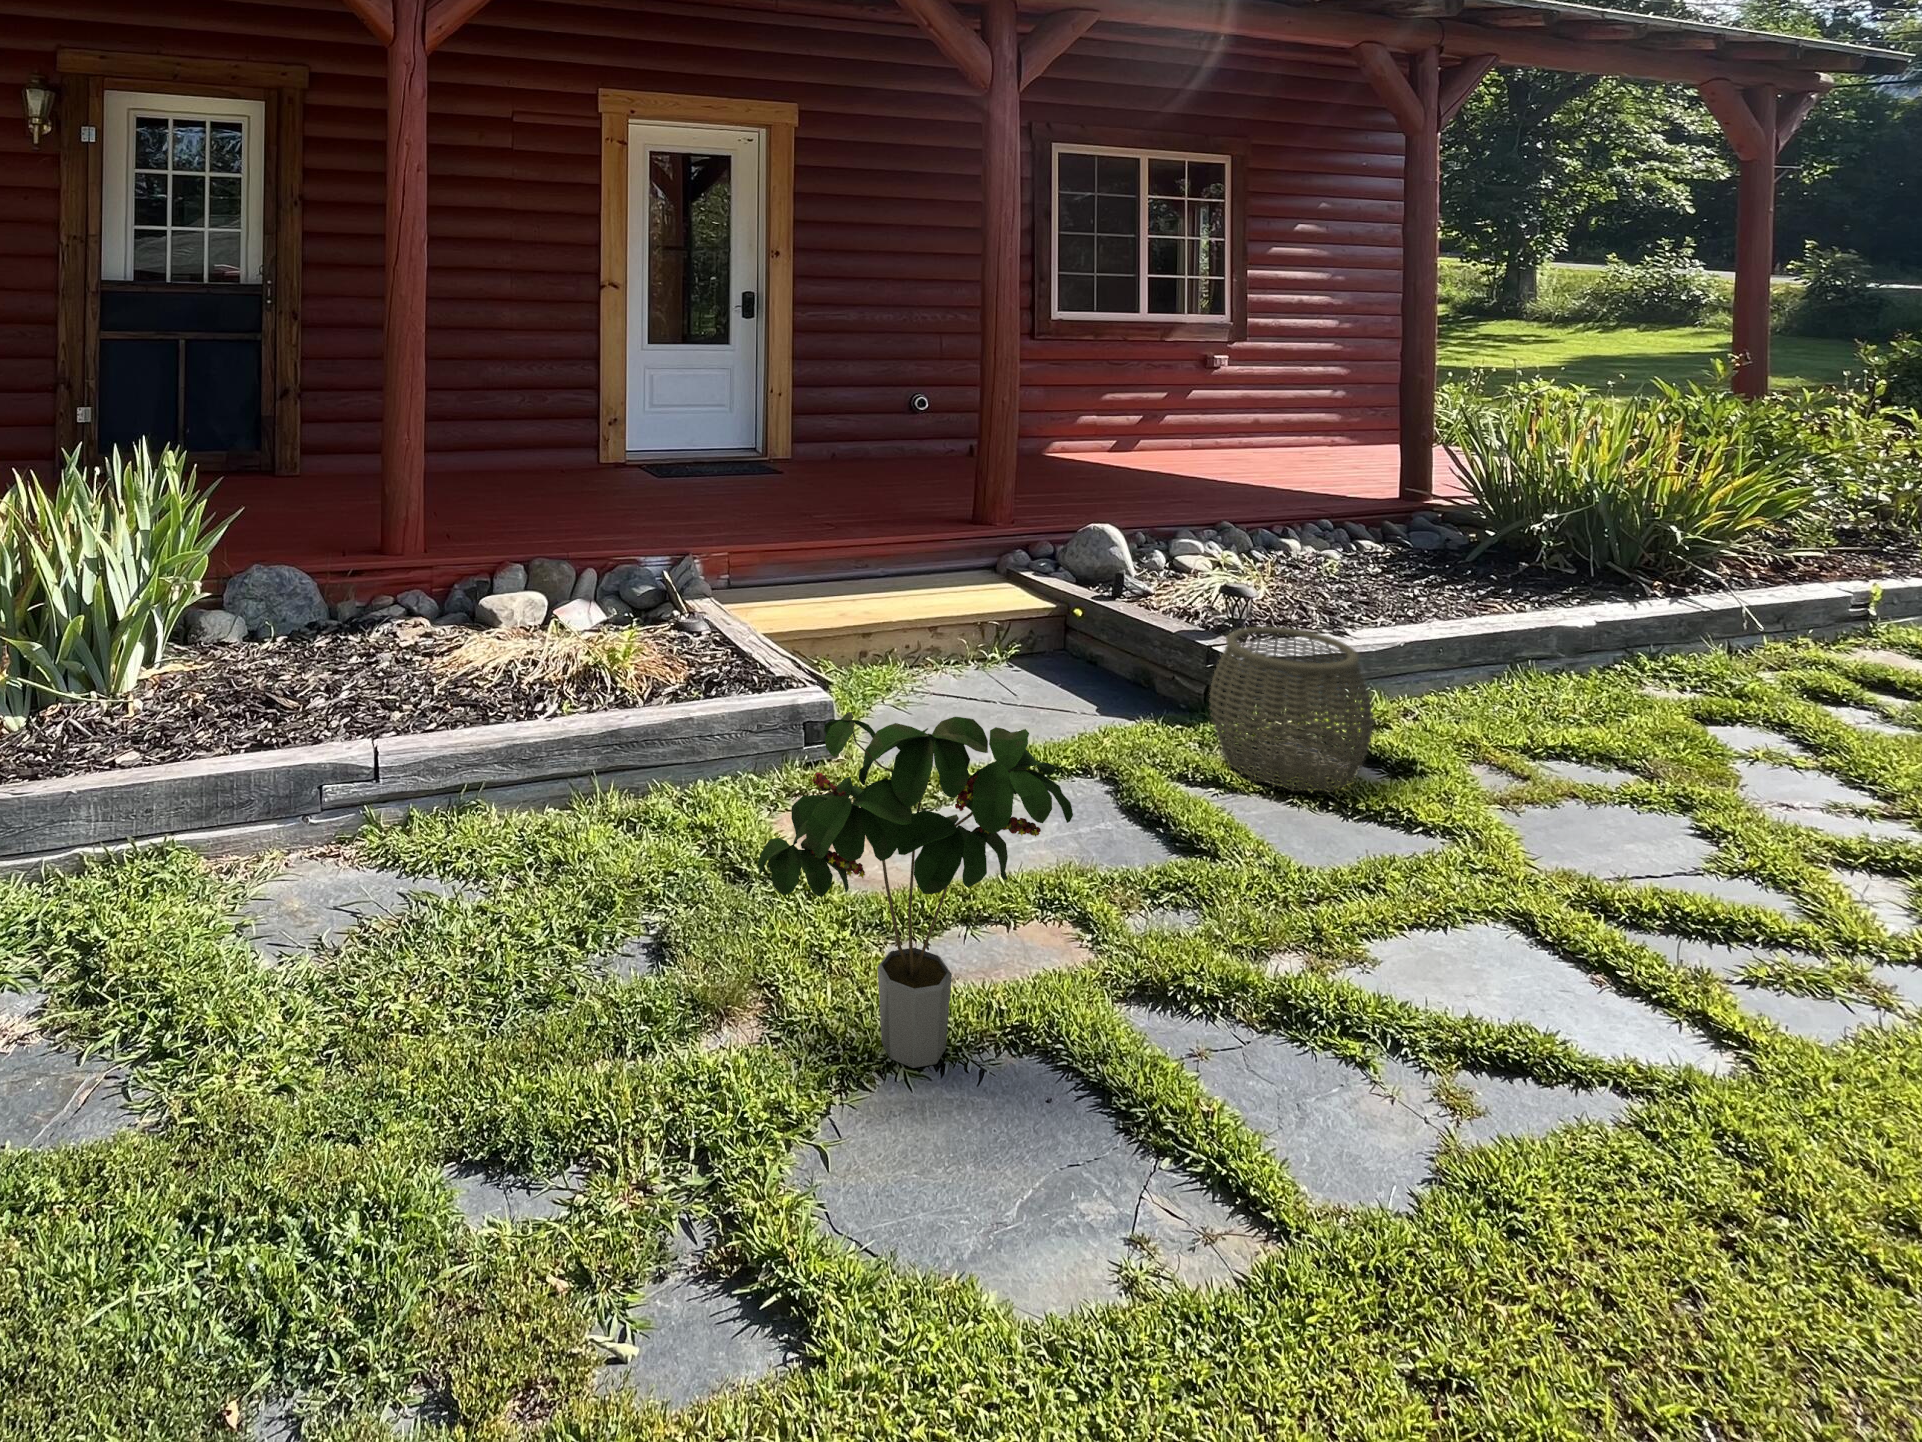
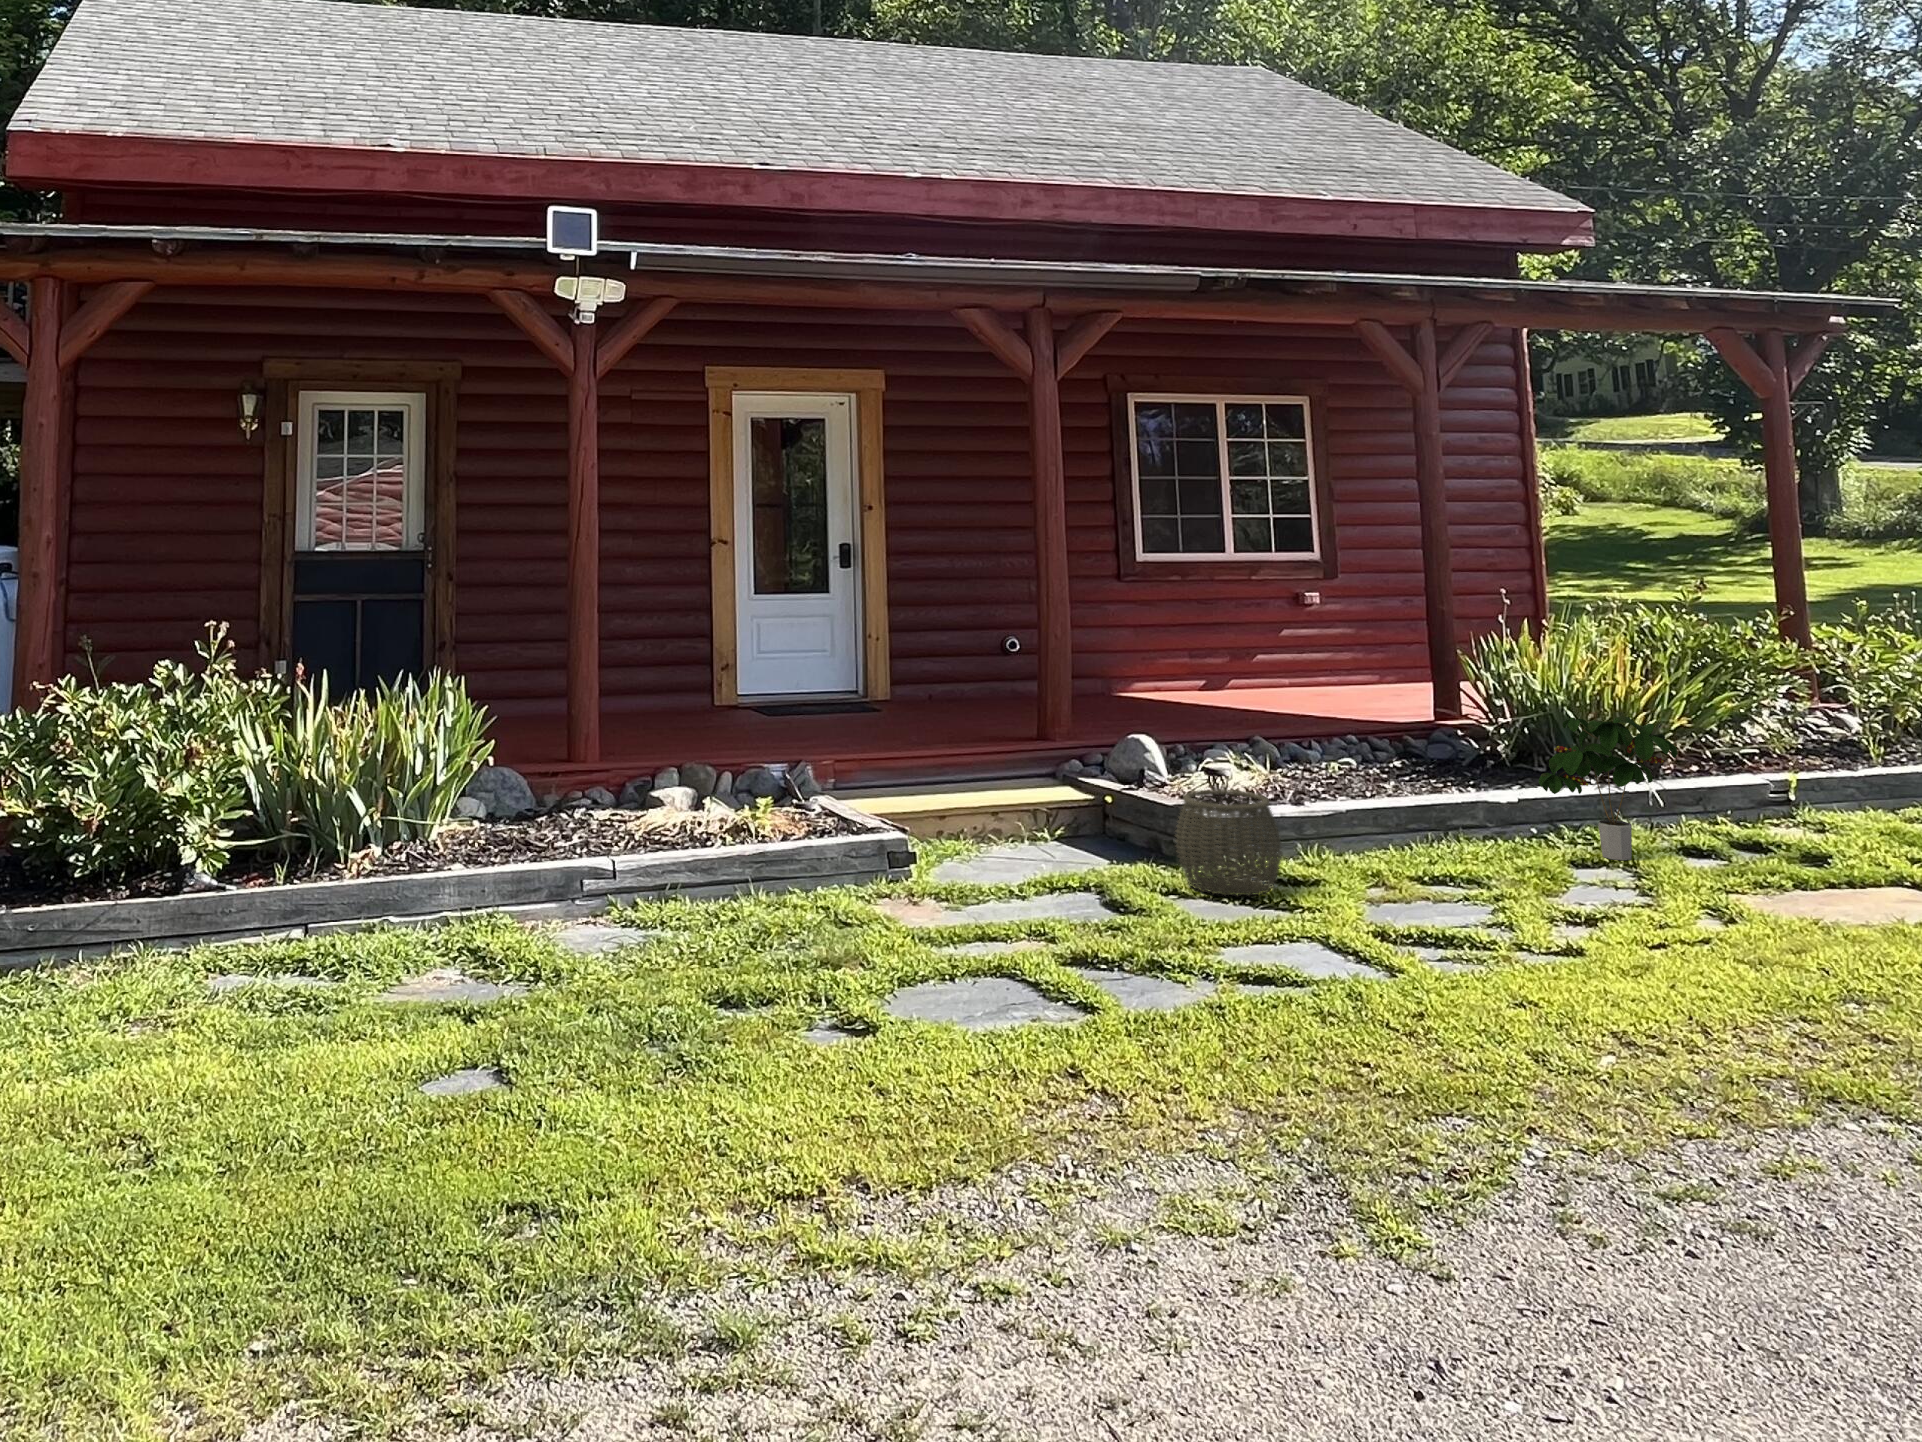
potted plant: present [758,712,1073,1068] -> present [1539,716,1678,860]

